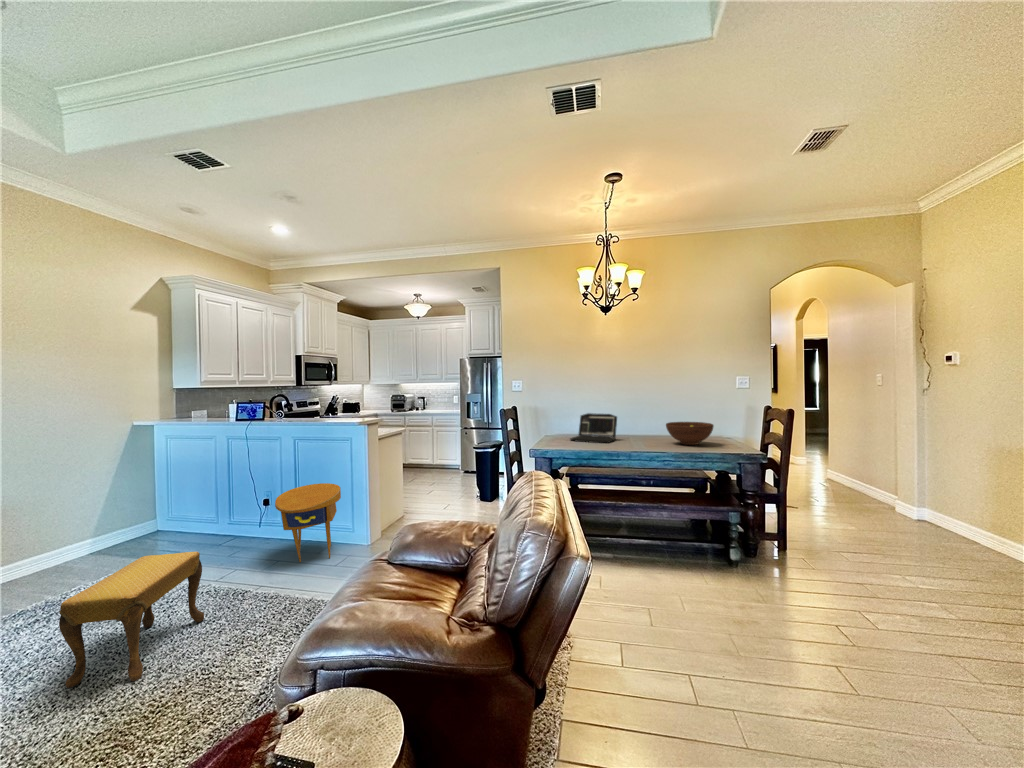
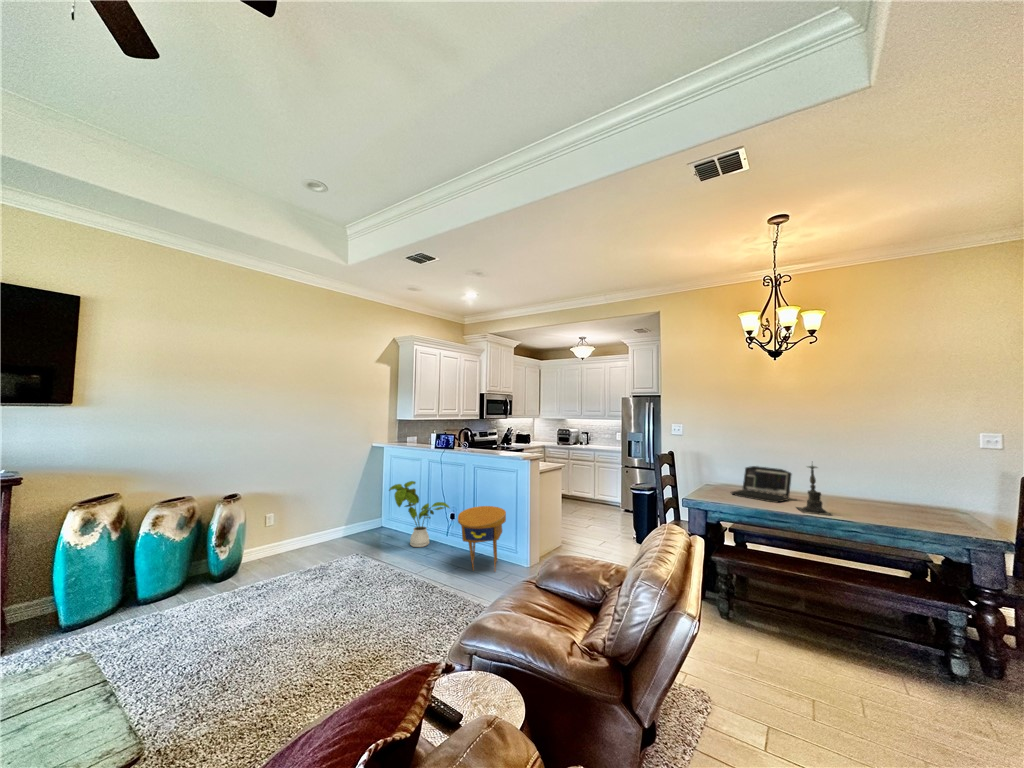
candle holder: none [623,402,651,449] -> present [797,465,831,515]
fruit bowl: present [666,422,714,445] -> none [858,487,933,519]
house plant: none [163,466,264,550] -> present [389,481,449,547]
footstool: present [59,552,204,688] -> none [332,544,408,632]

